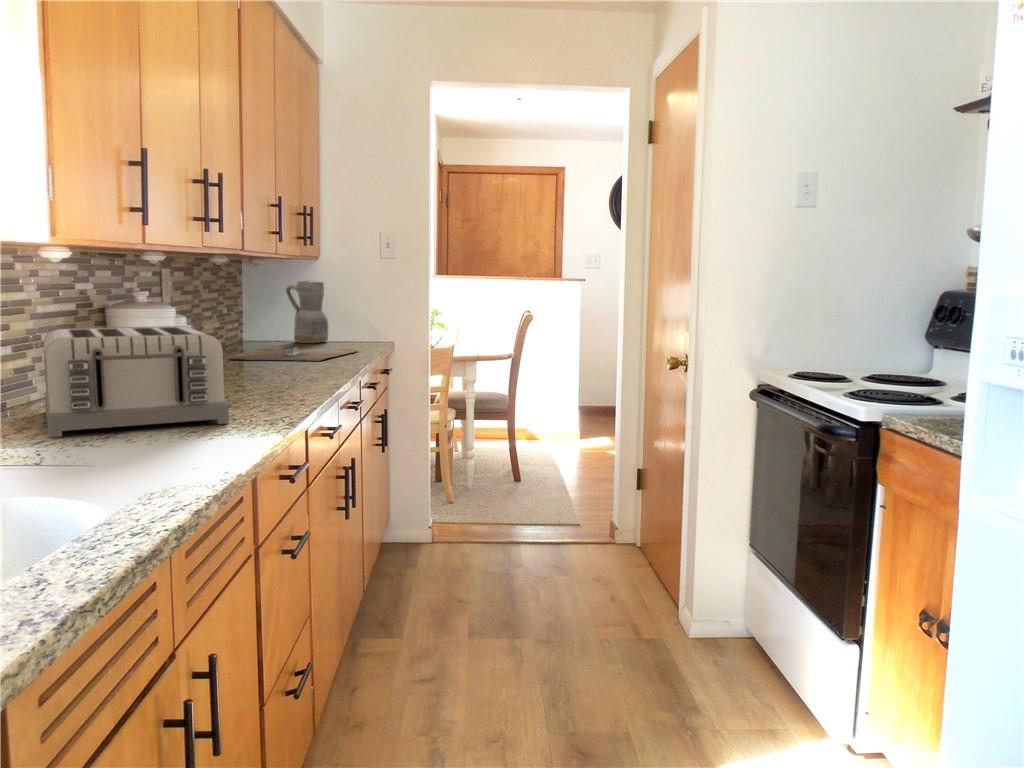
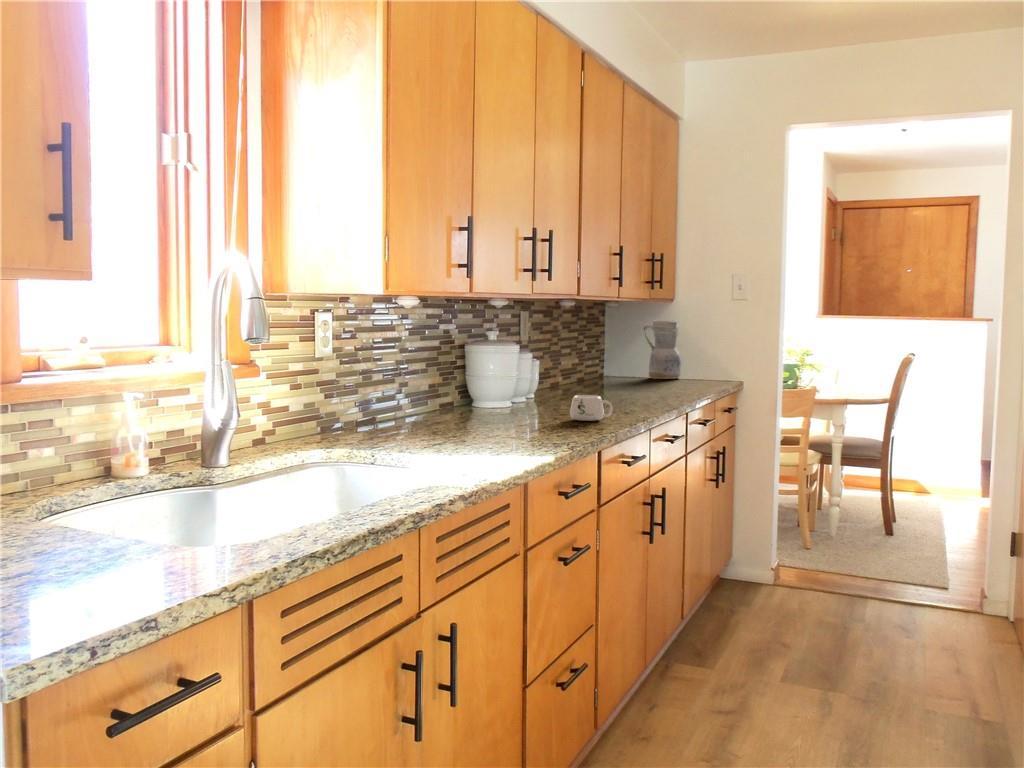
toaster: present [43,326,229,437] -> none [388,360,523,444]
cutting board: present [231,343,358,361] -> none [577,378,701,395]
mug: none [256,363,306,392] -> present [570,395,613,421]

